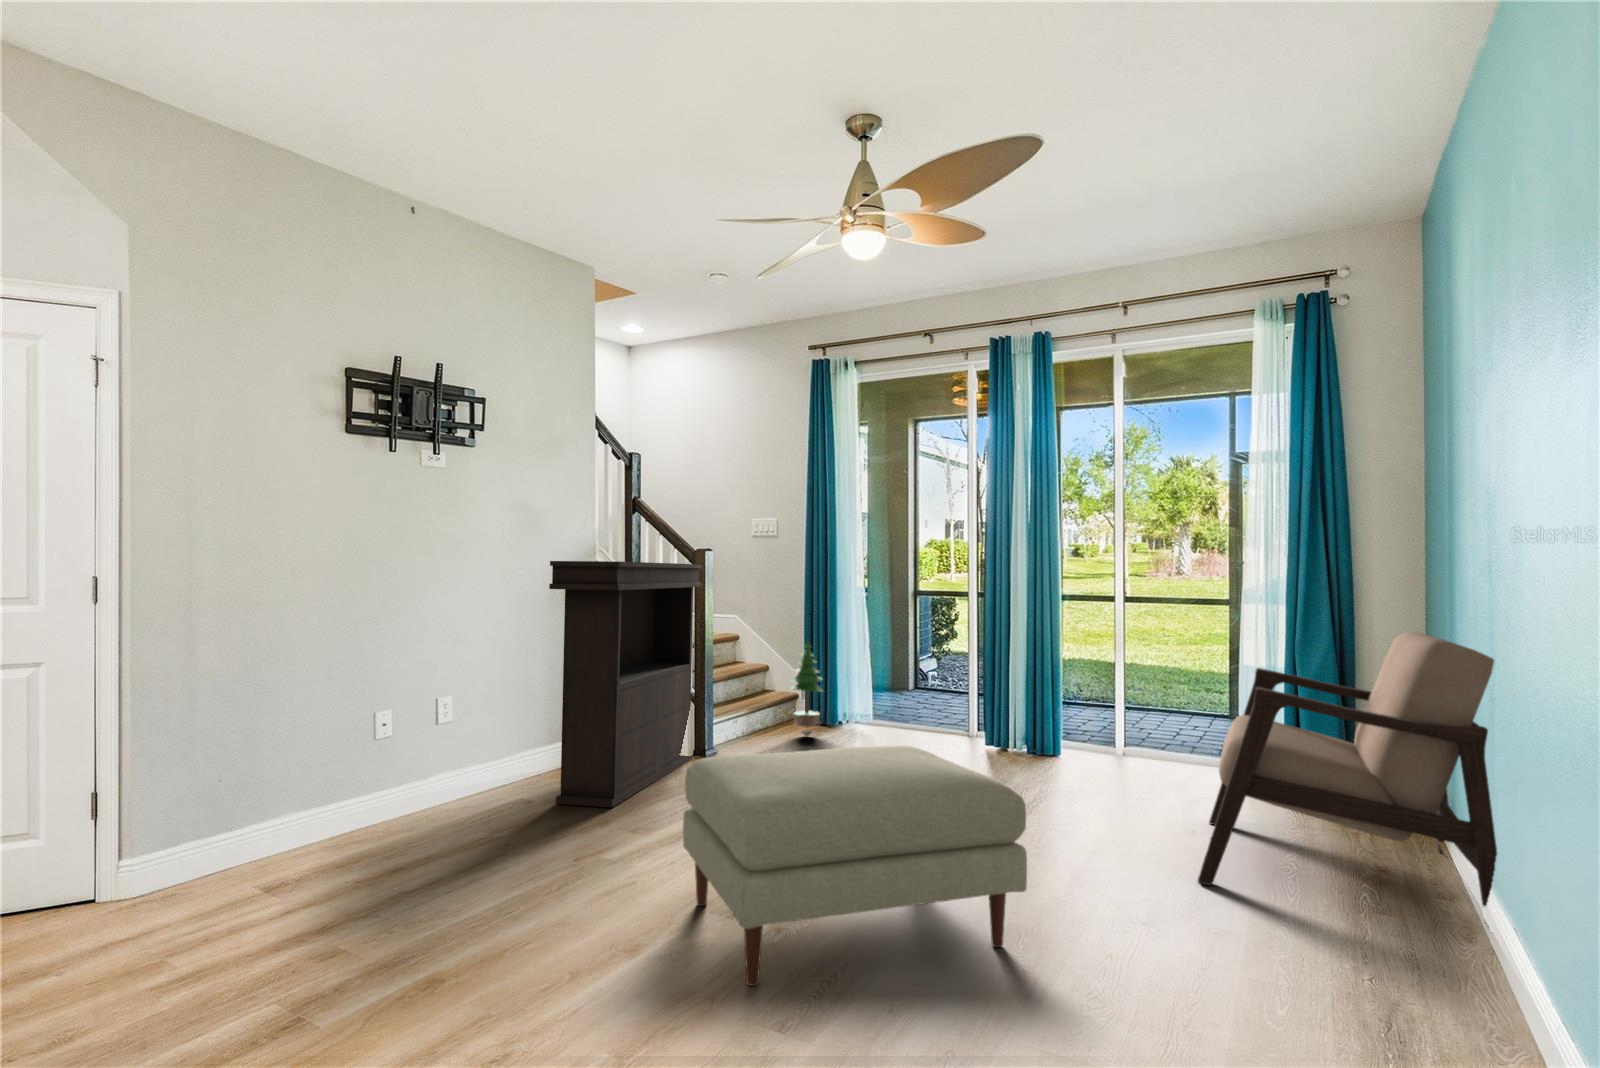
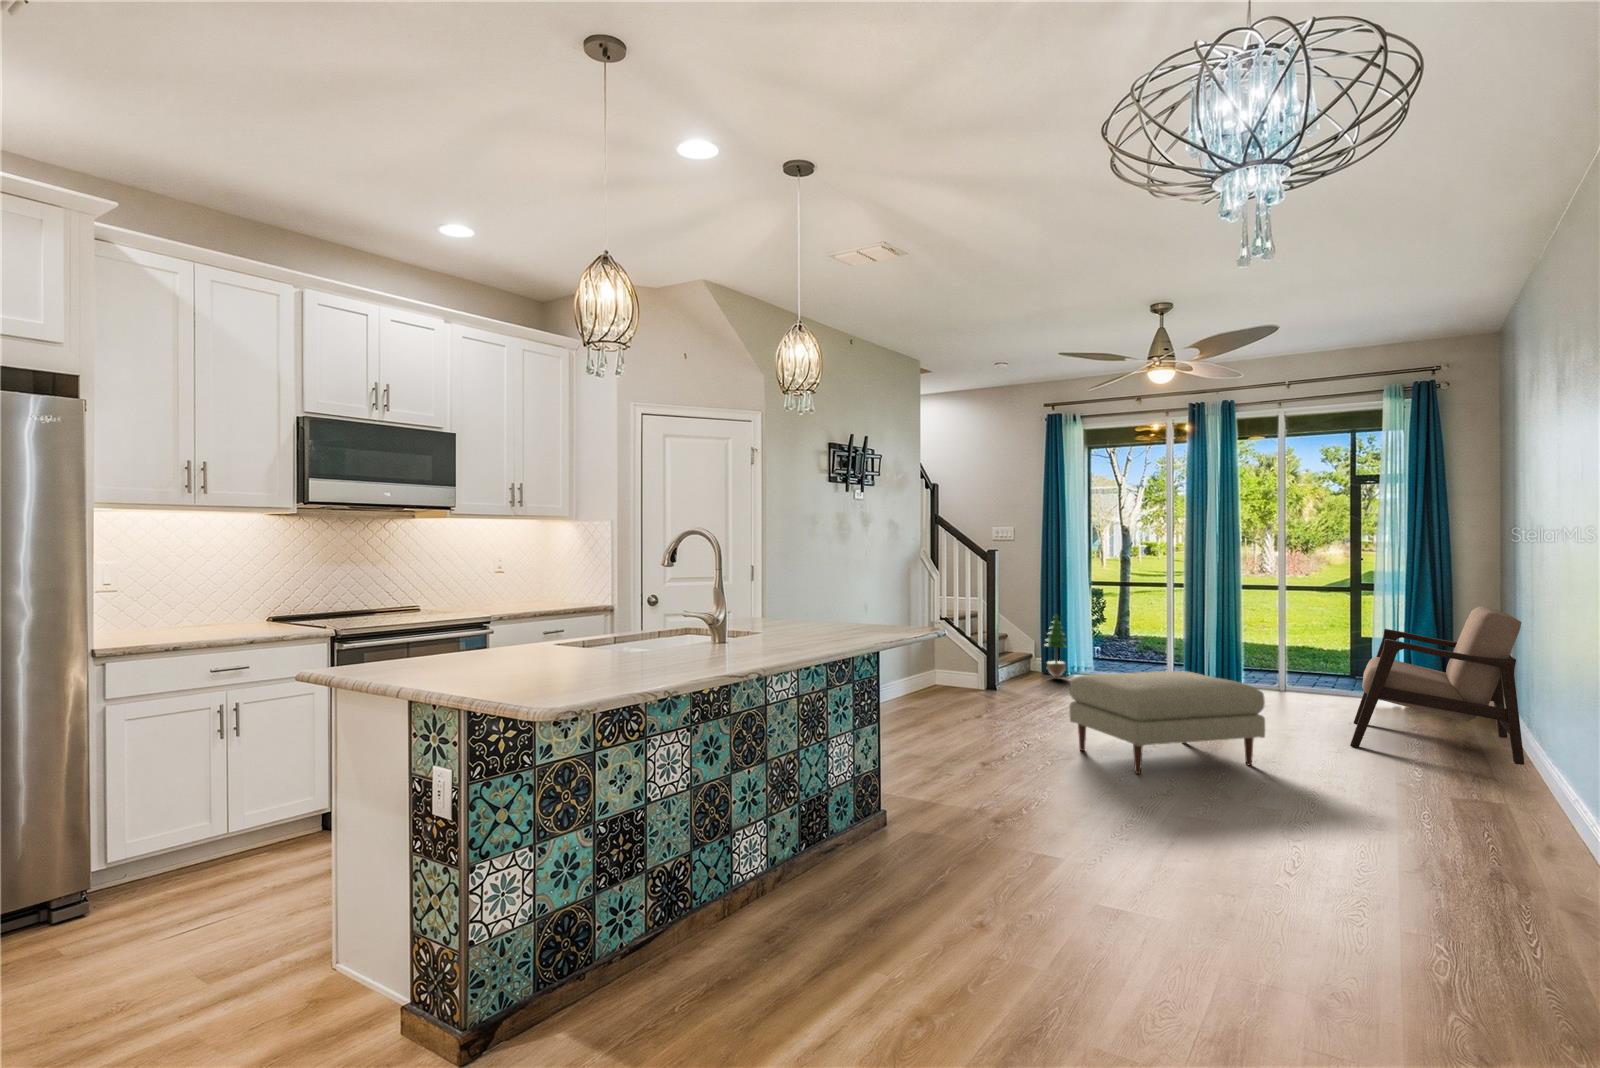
console table: present [549,561,702,808] -> none [937,564,997,713]

